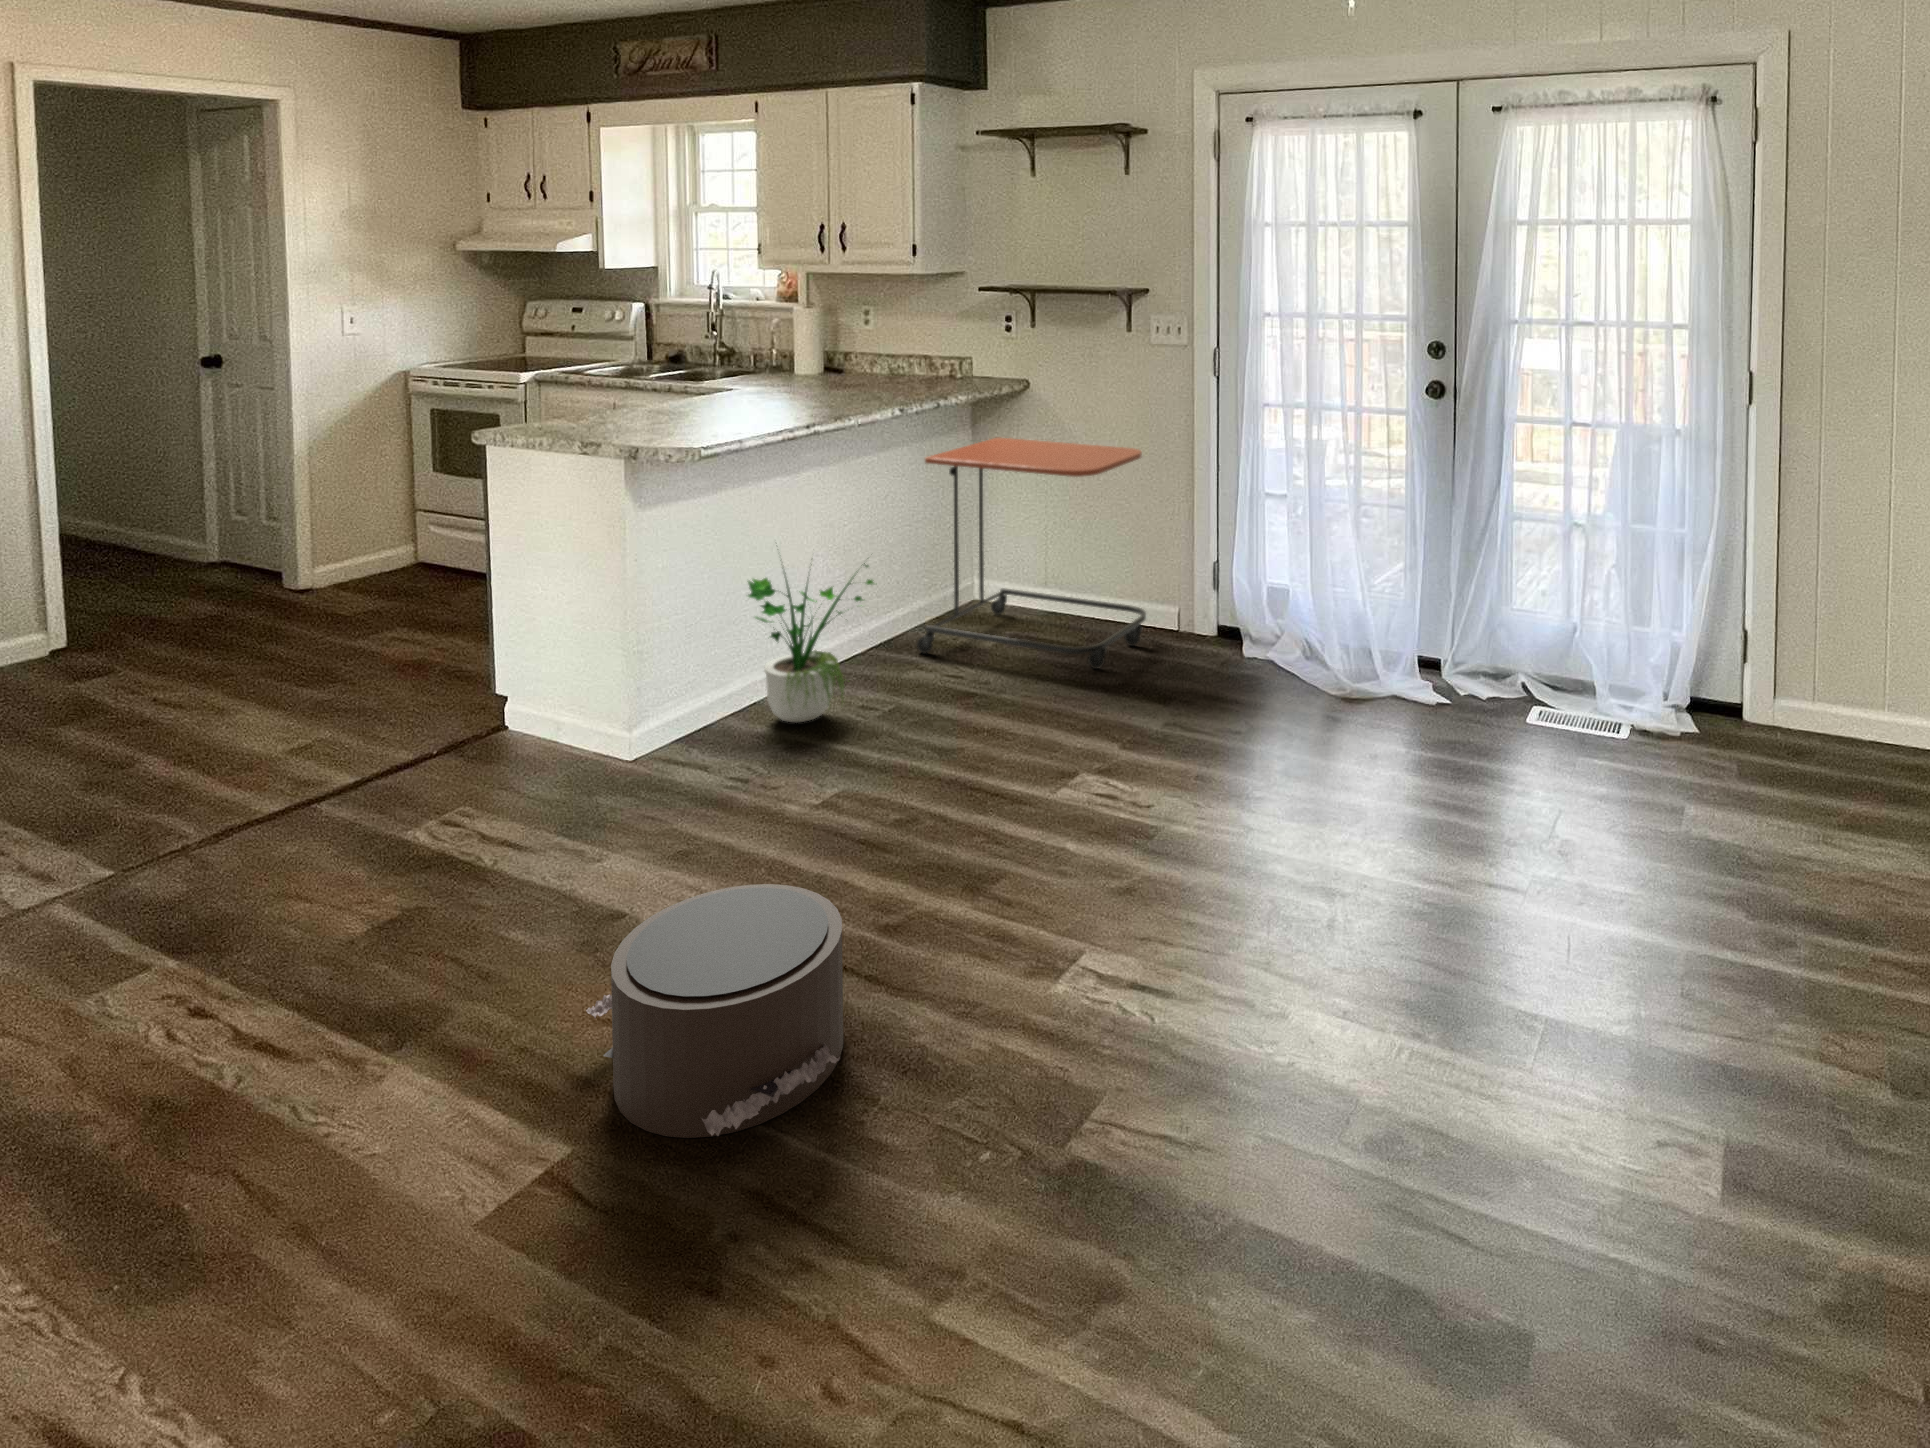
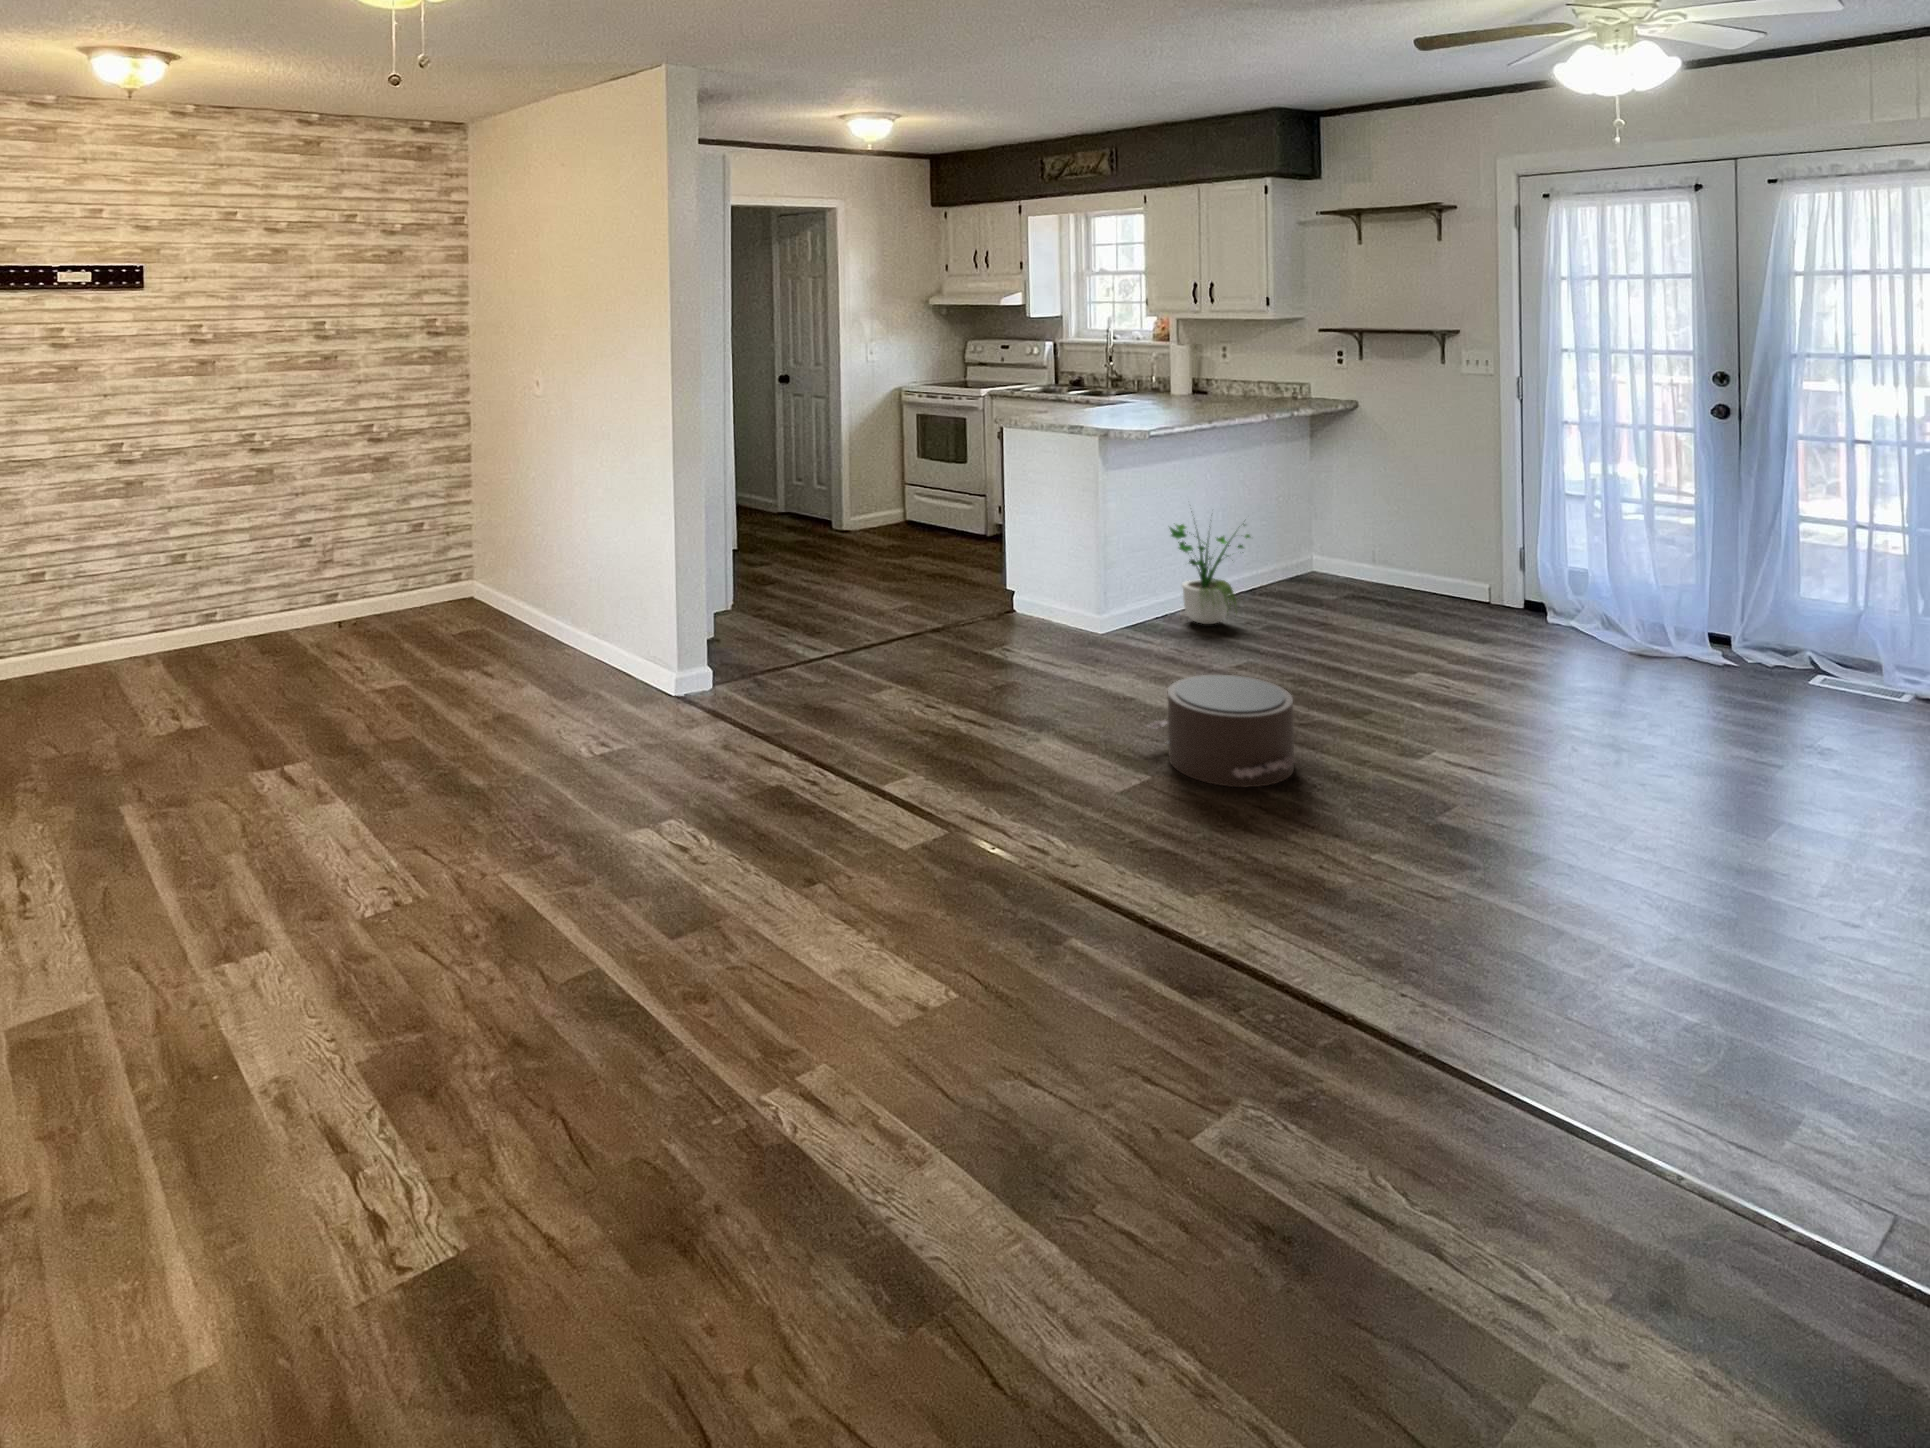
side table: present [917,438,1146,669] -> none [1275,443,1458,617]

